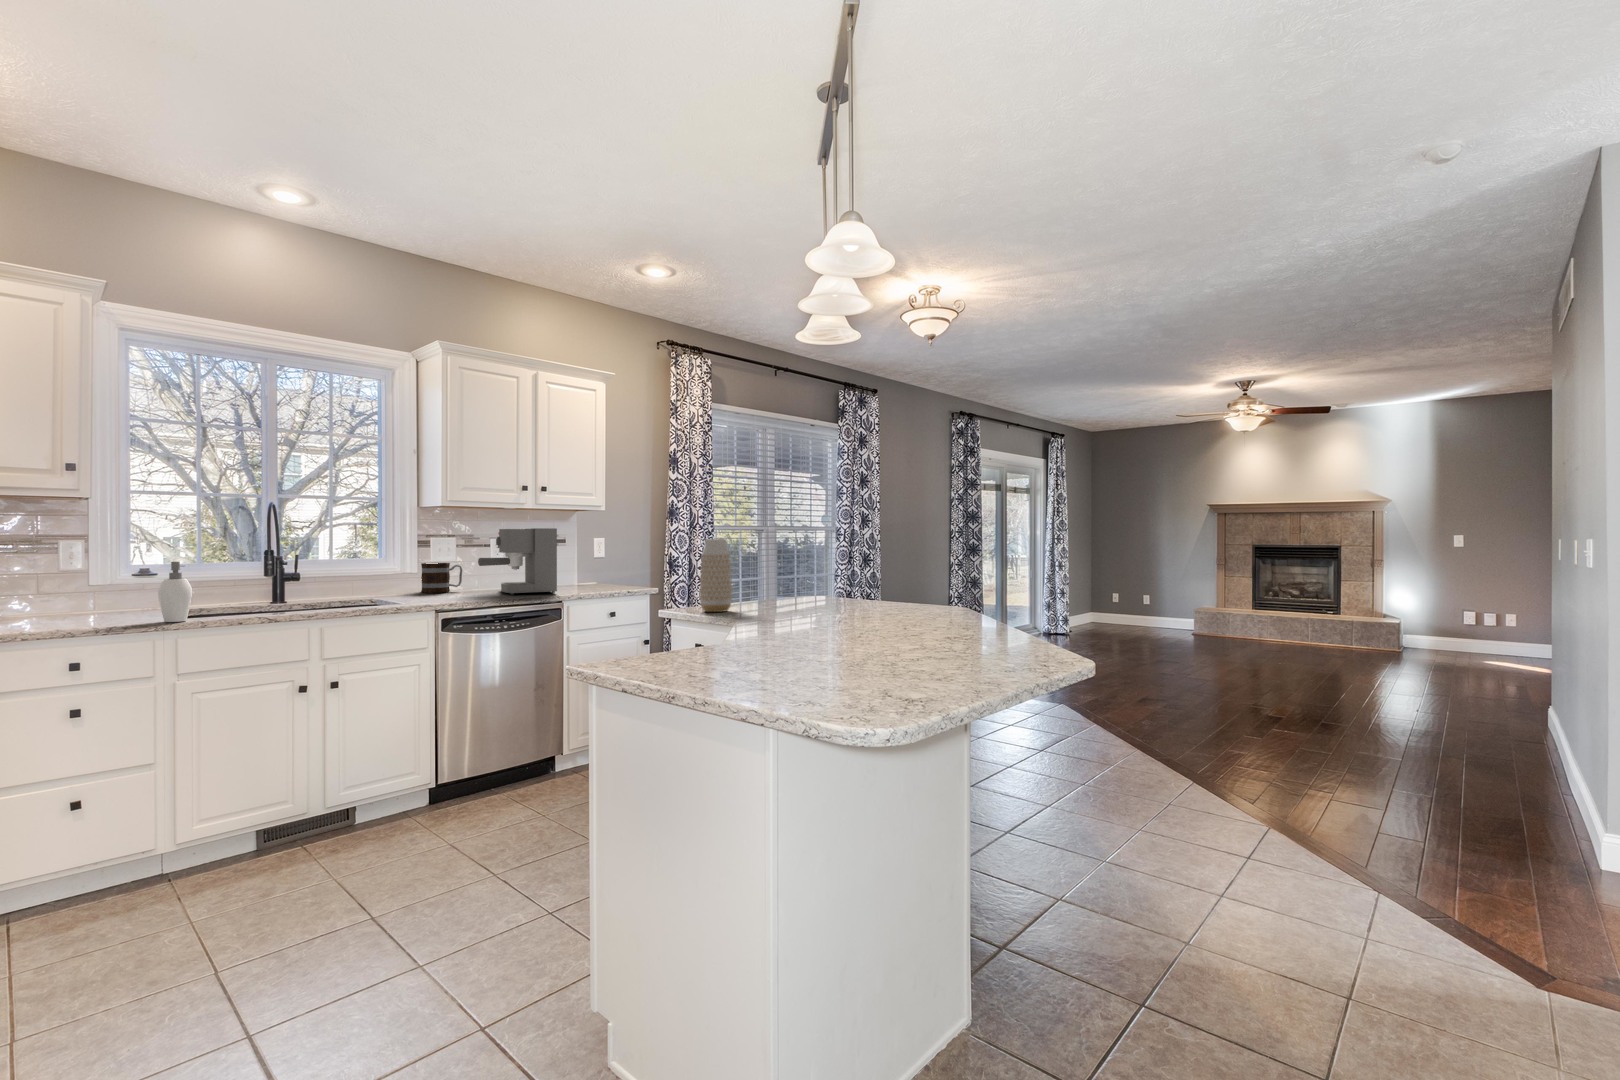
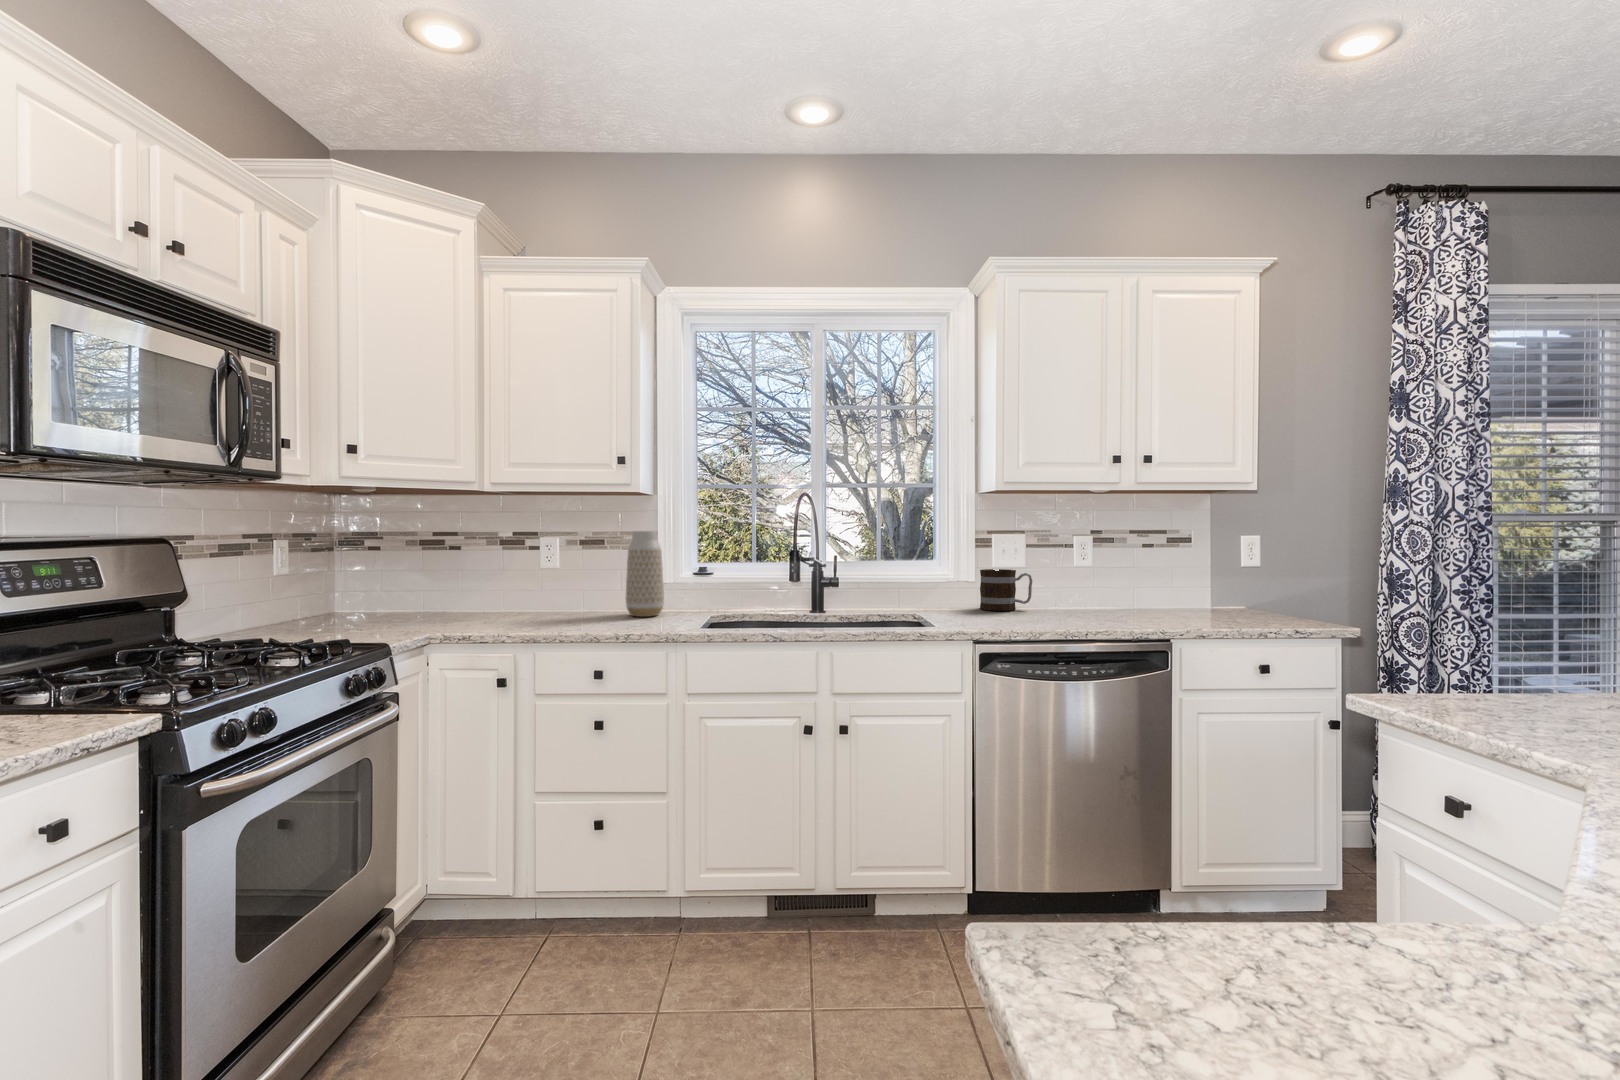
coffee maker: present [478,528,557,594] -> none [1048,522,1167,624]
vase: present [700,539,732,612] -> present [626,531,664,617]
soap dispenser: present [158,562,192,622] -> none [677,563,707,633]

